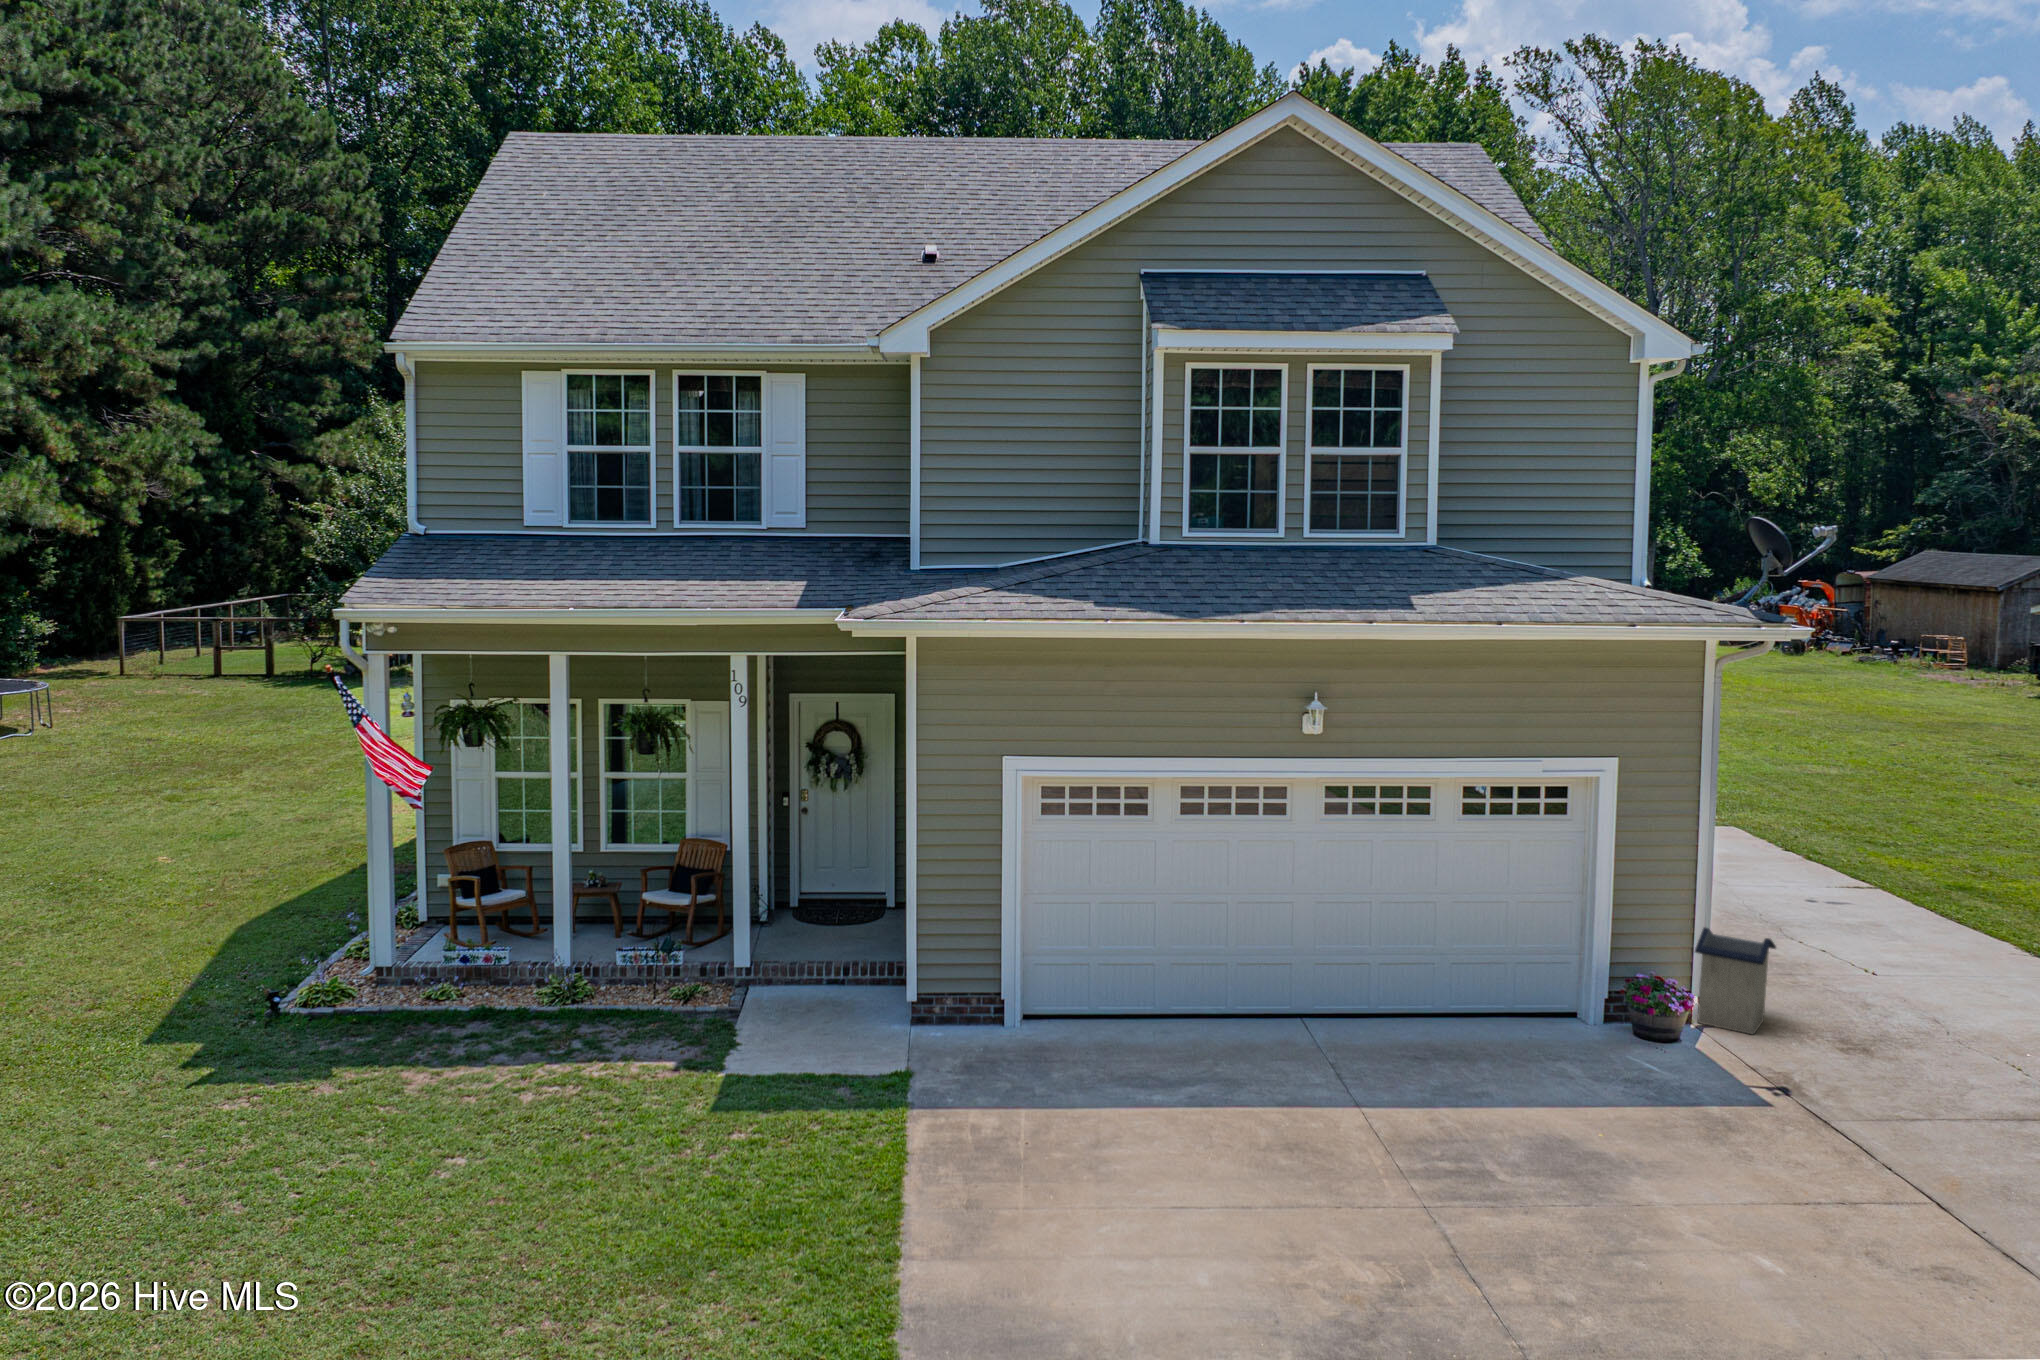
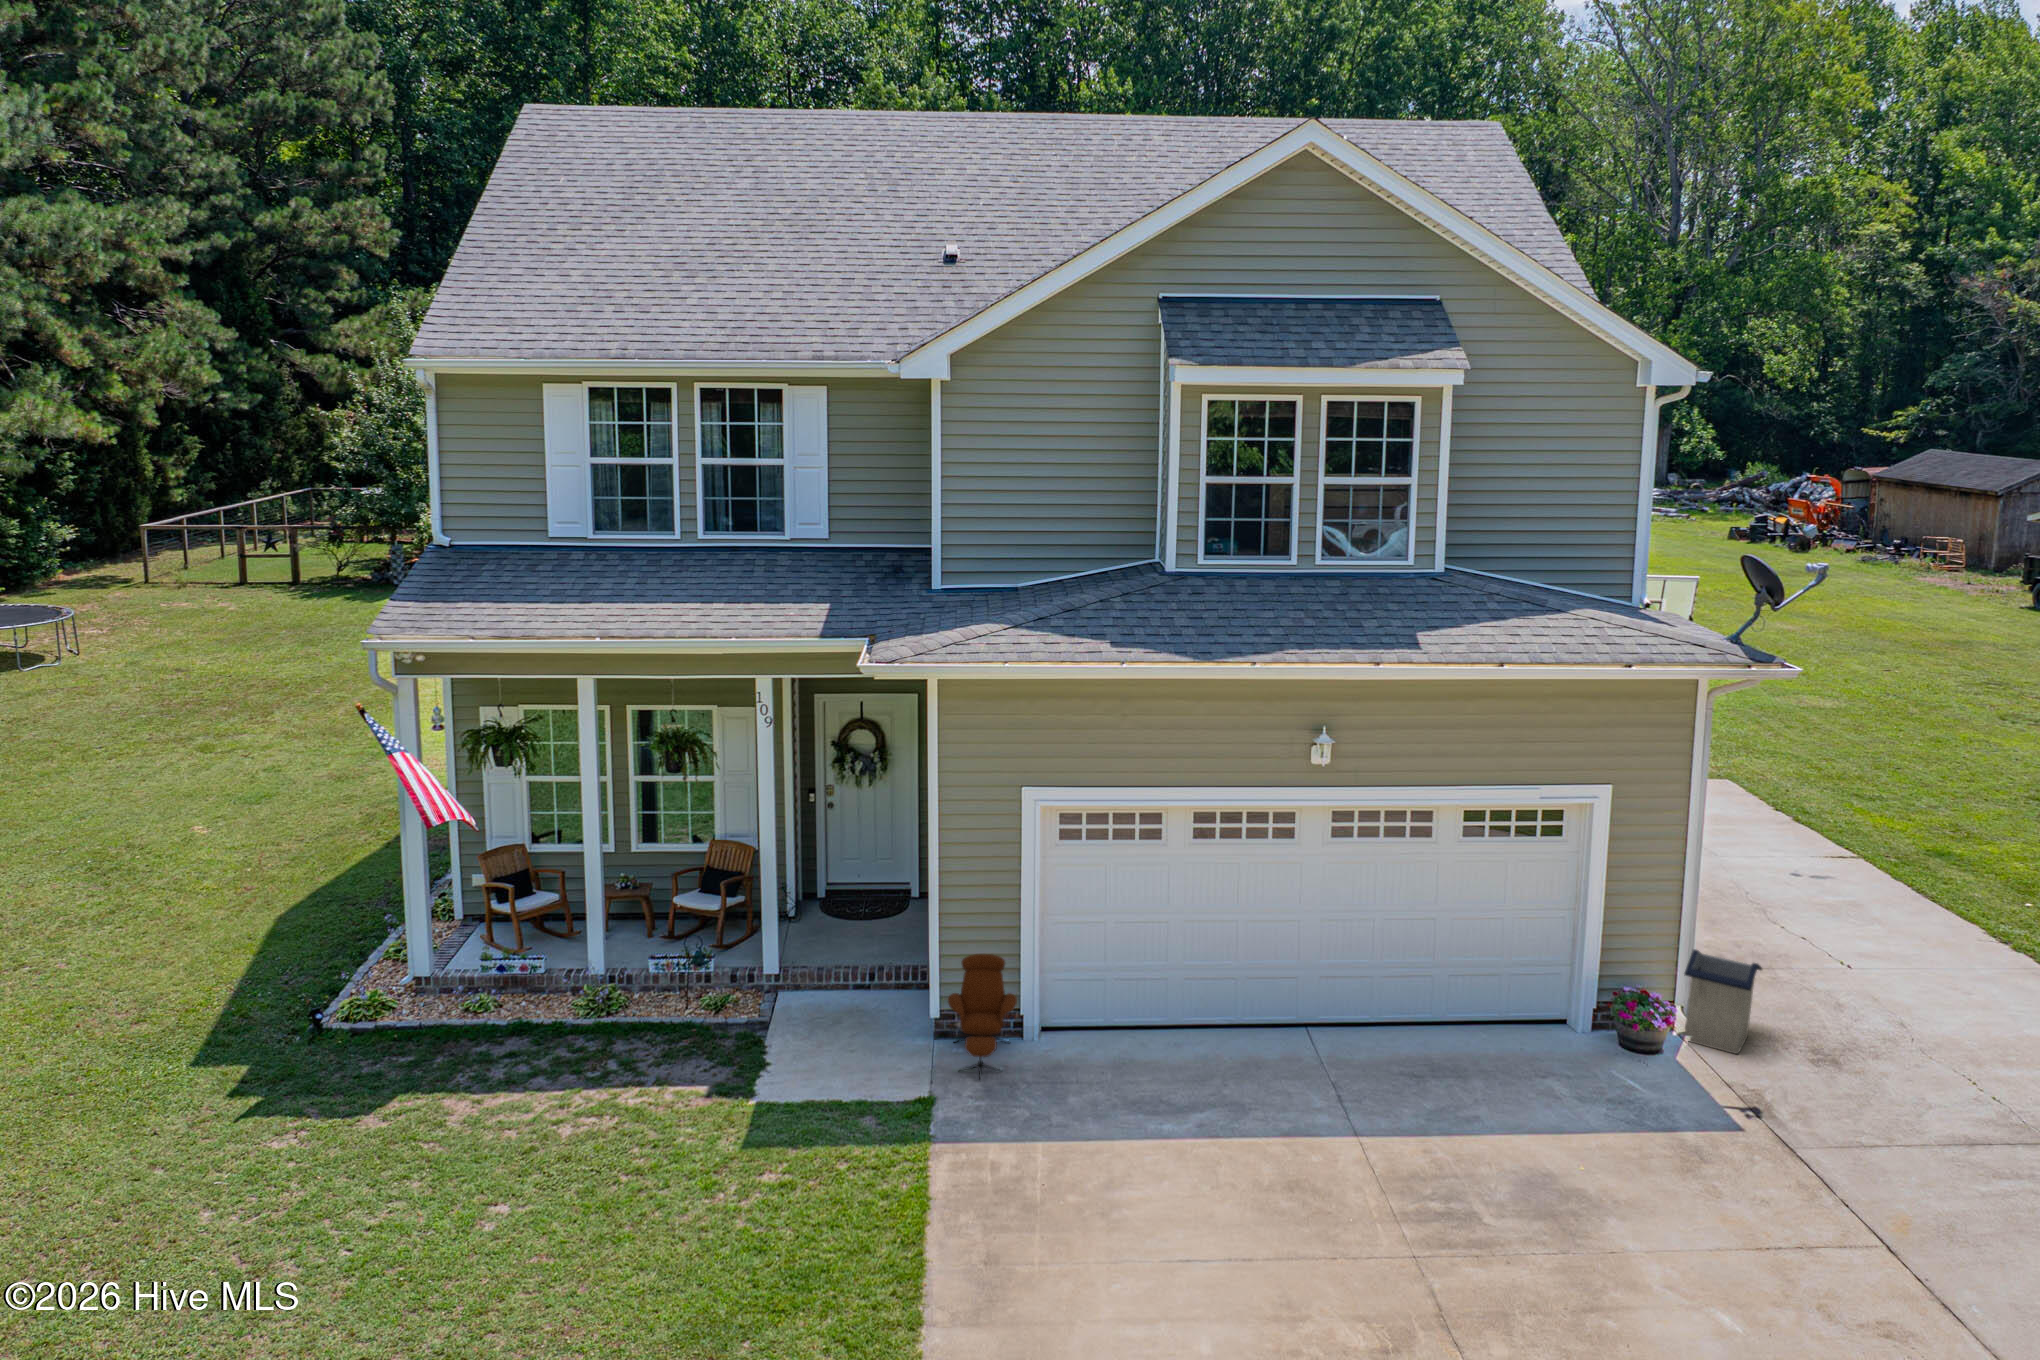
lounge chair: none [928,932,1000,1057] -> present [948,954,1017,1078]

